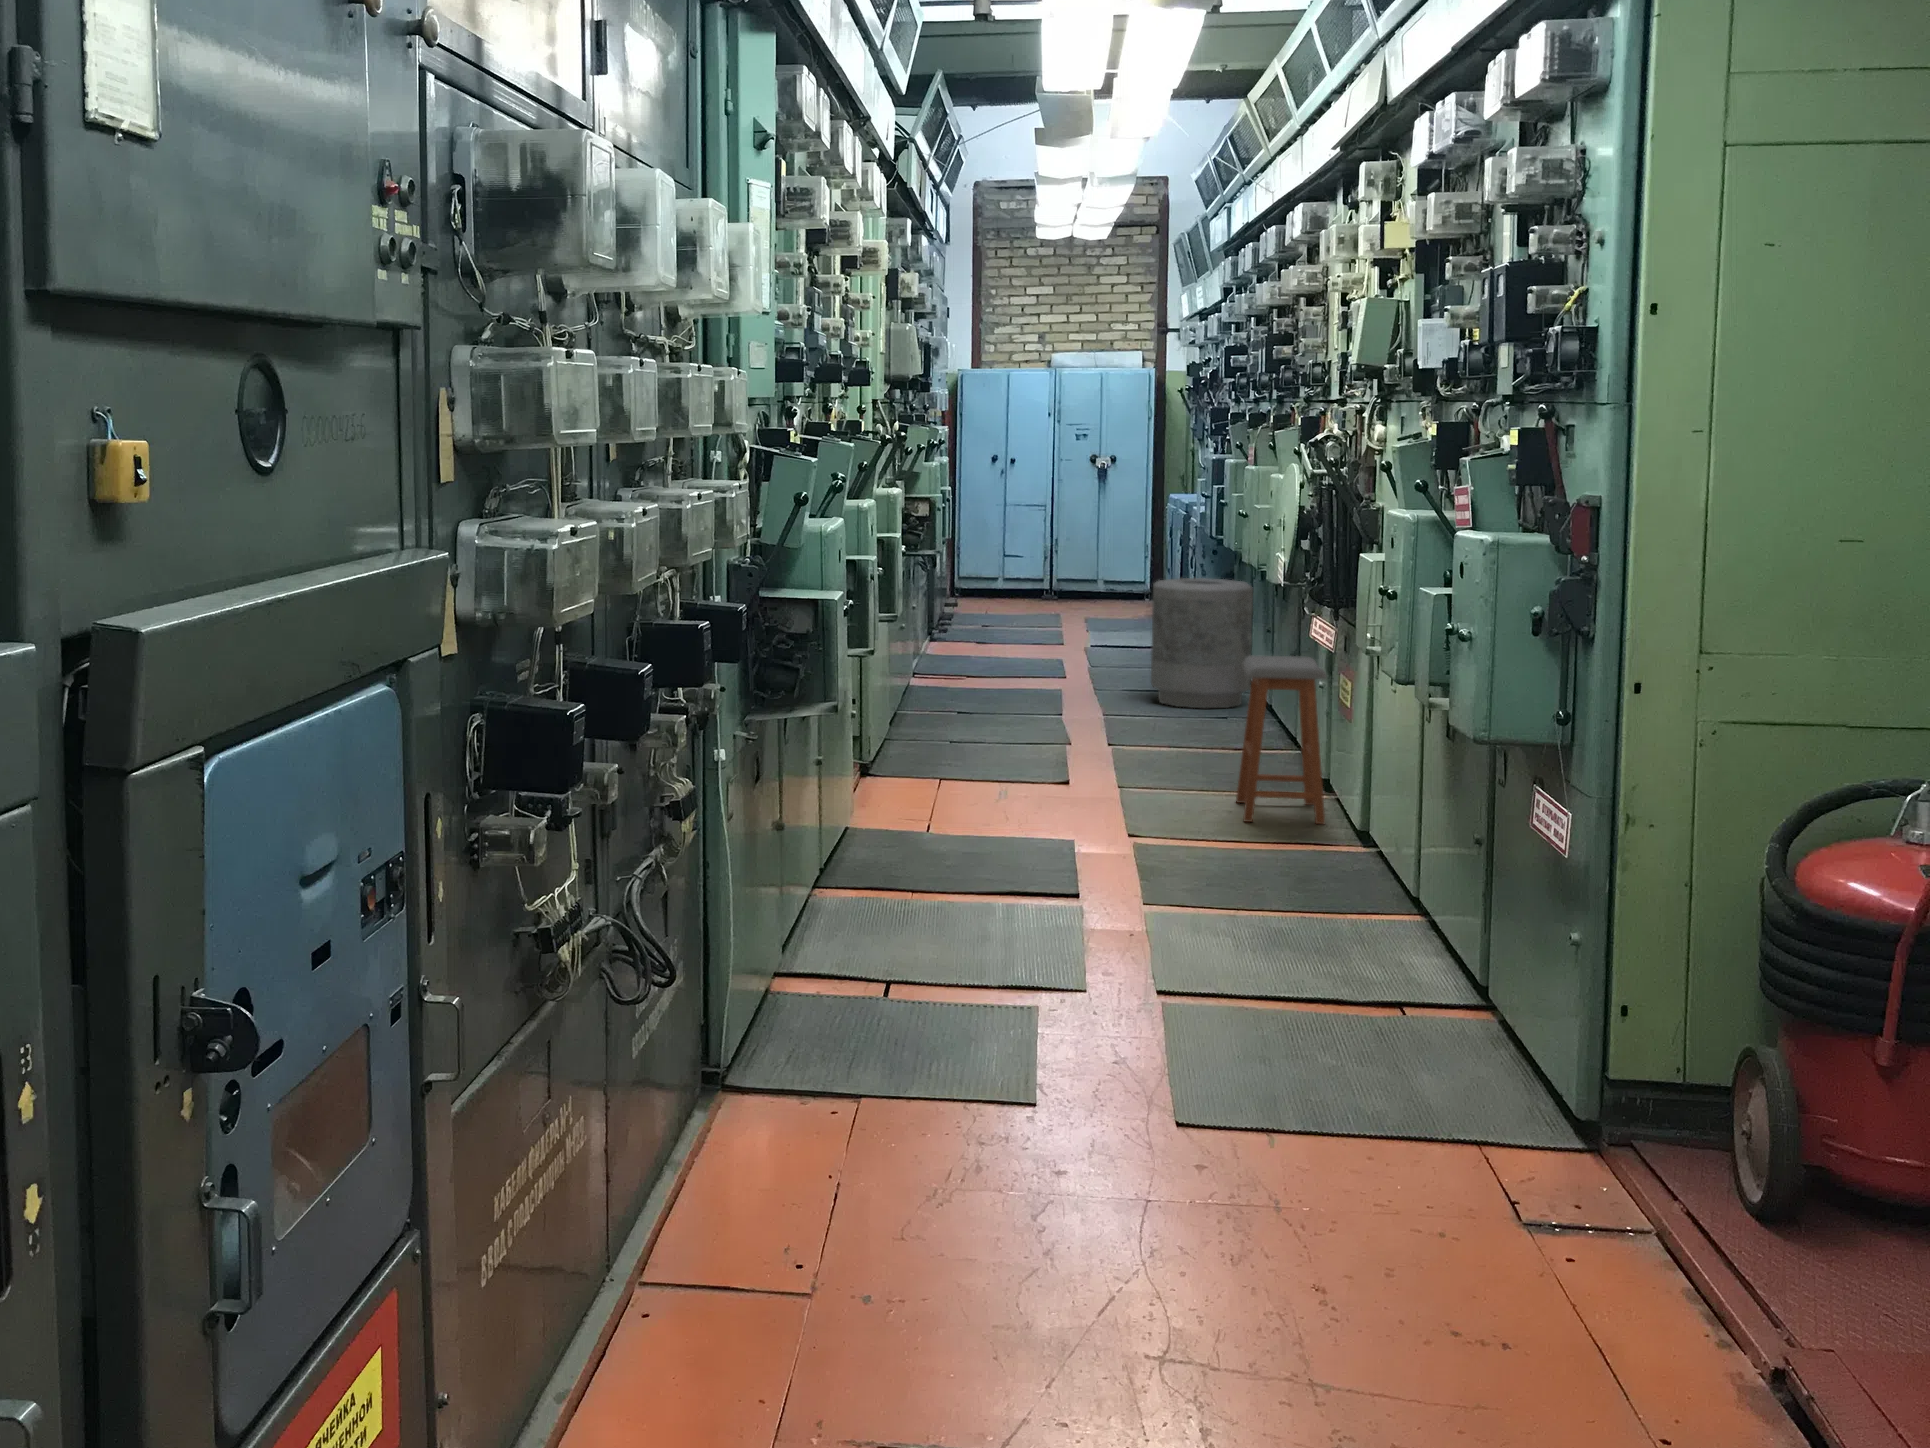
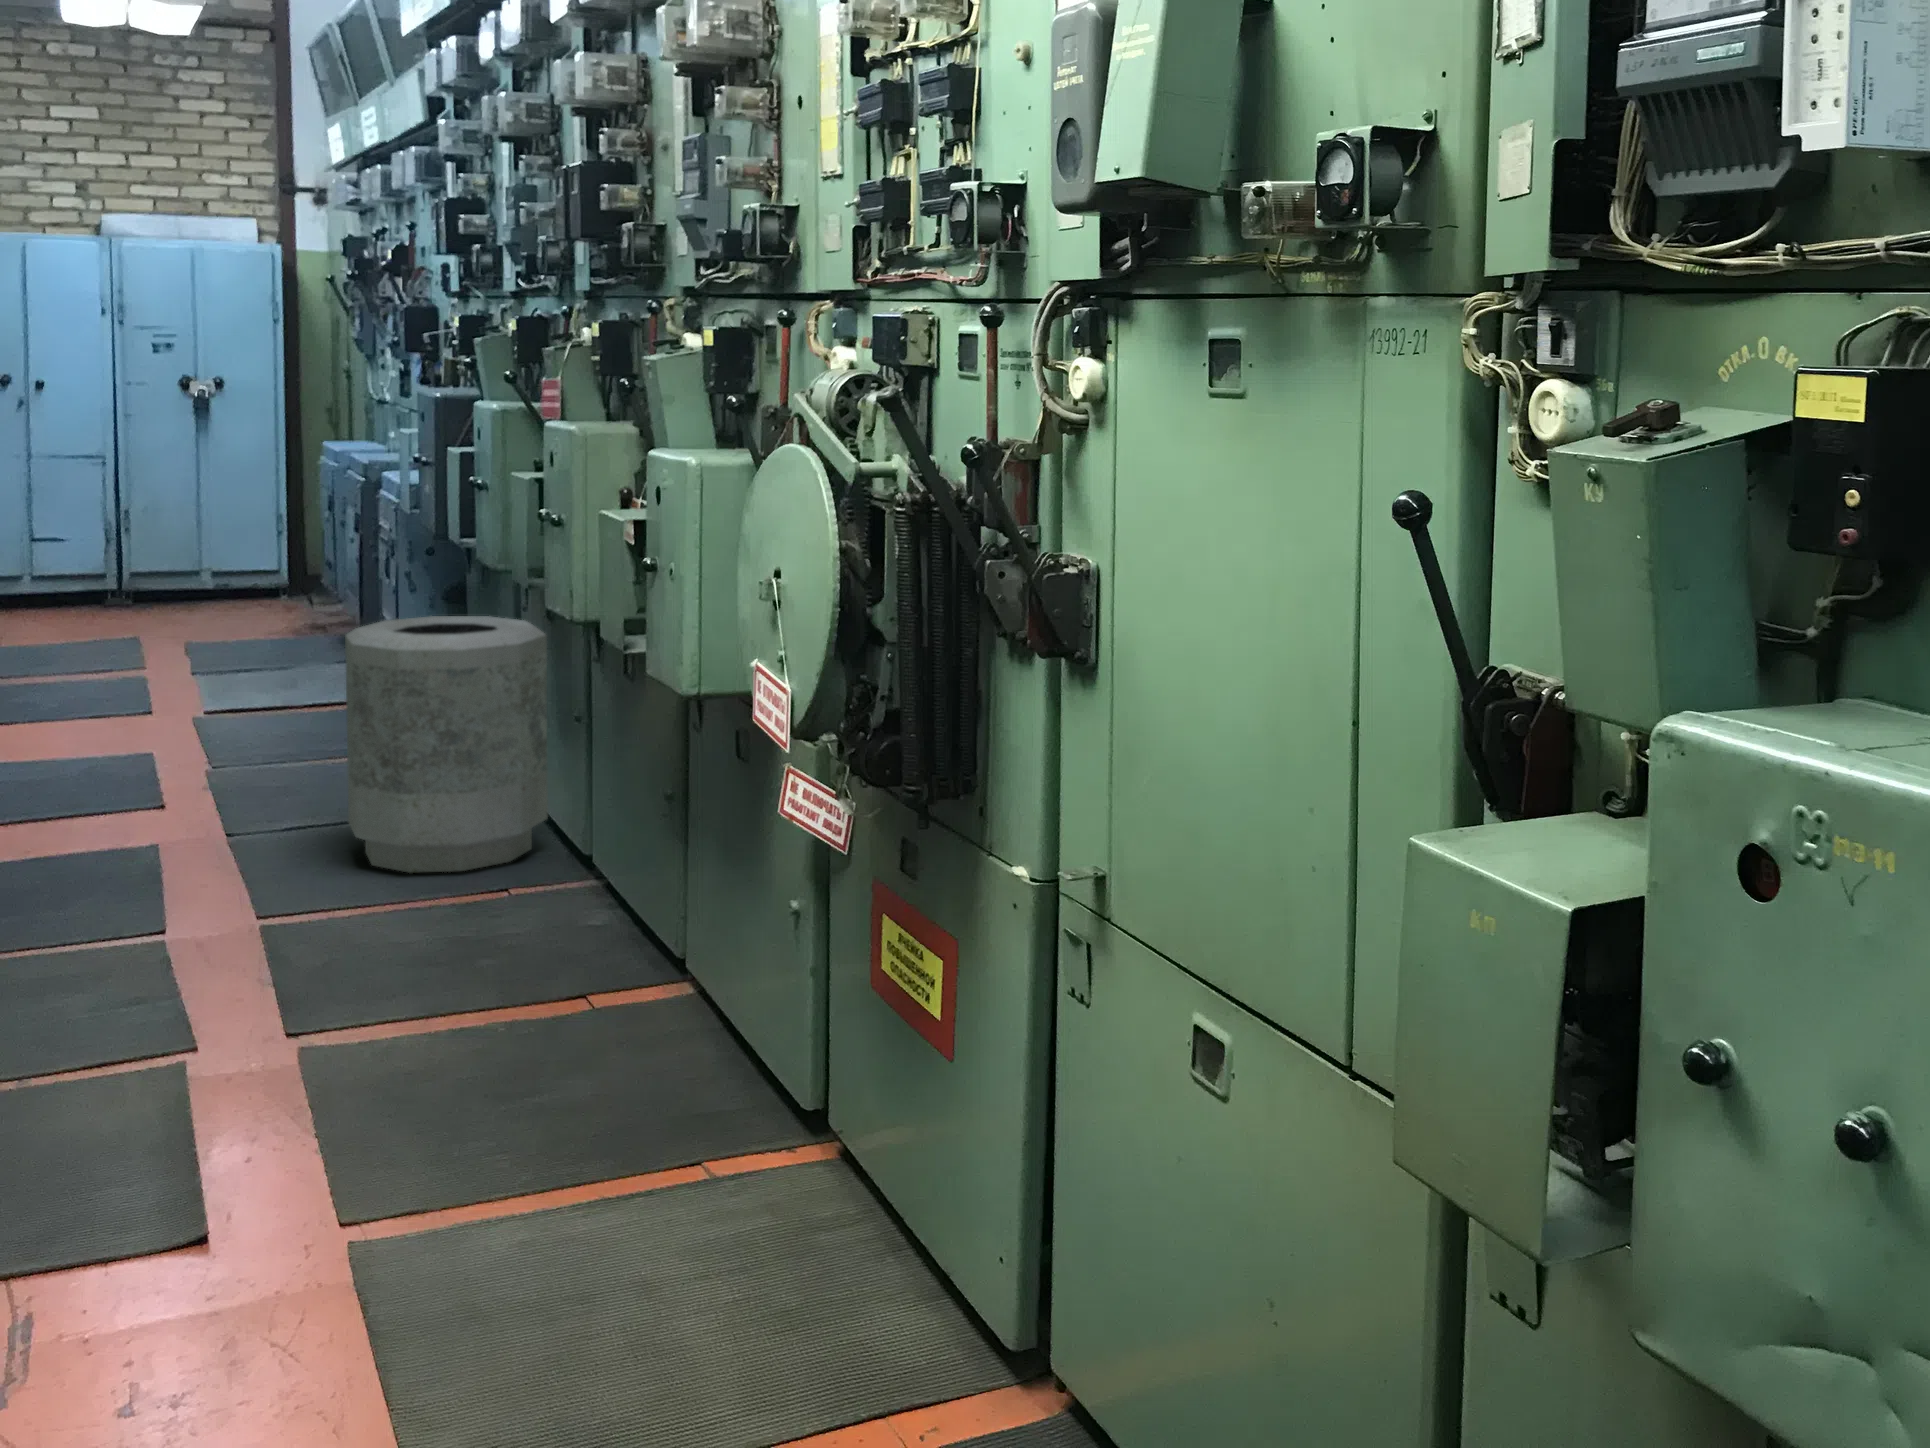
stool: present [1236,655,1327,824] -> none [676,892,942,1384]

